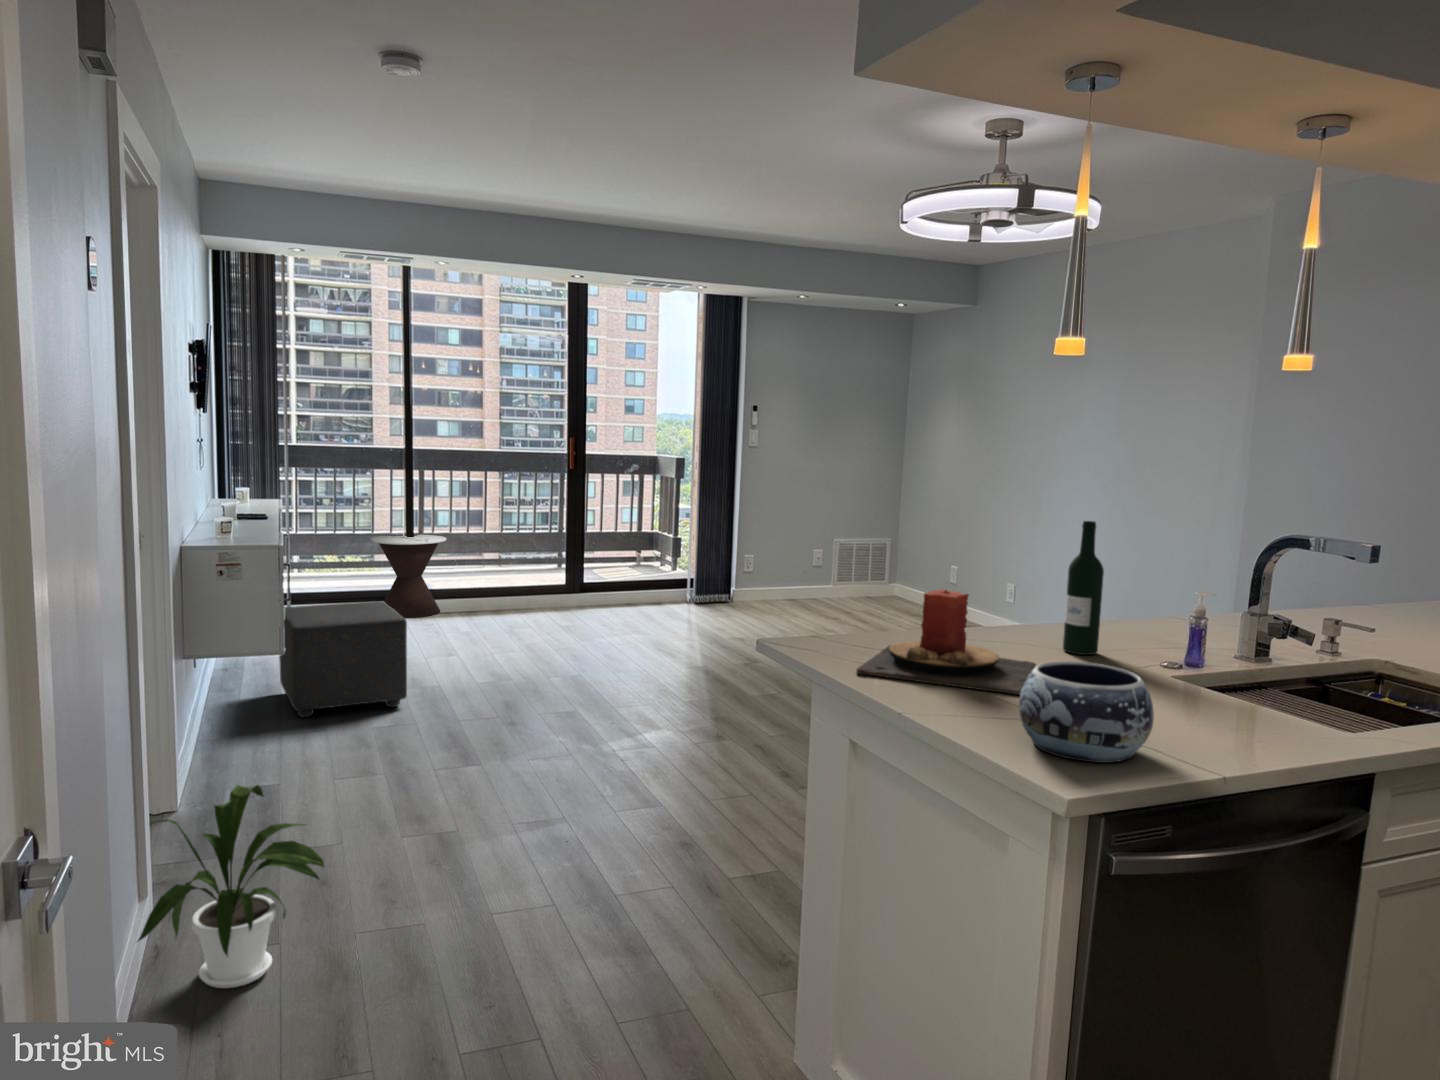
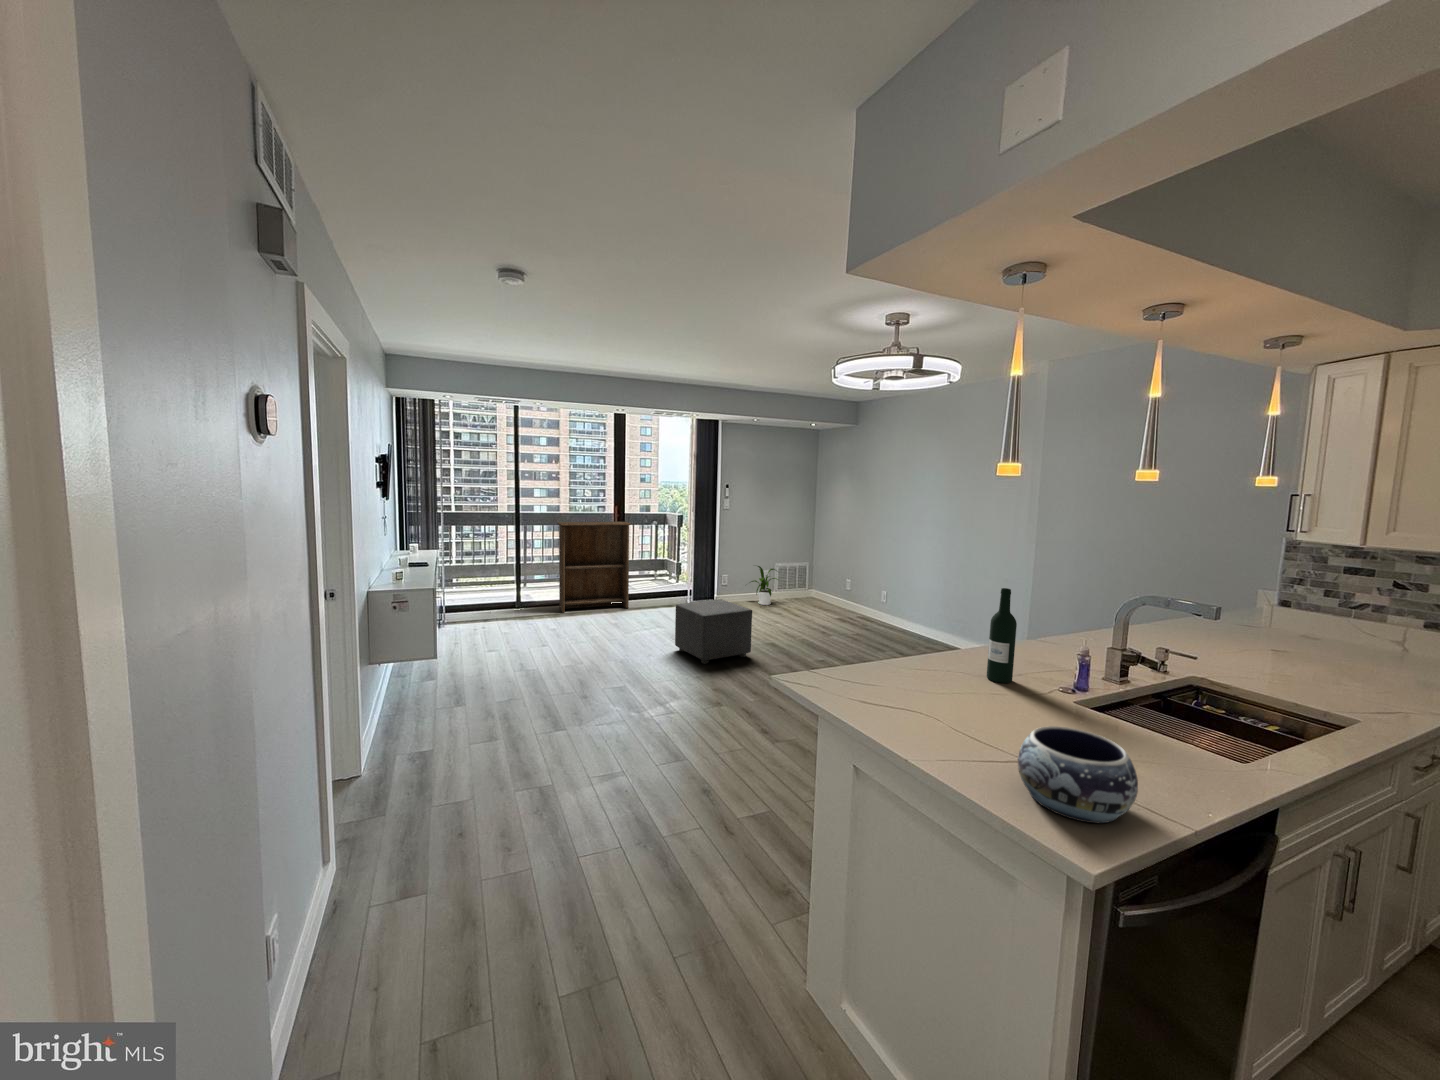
bookshelf: none [474,465,593,613] -> present [558,522,631,613]
side table: present [371,535,446,618] -> none [494,565,541,617]
candle: present [856,589,1036,695] -> none [858,644,988,733]
ottoman: present [279,601,407,717] -> present [675,599,752,664]
house plant: present [138,785,324,988] -> present [751,566,778,605]

